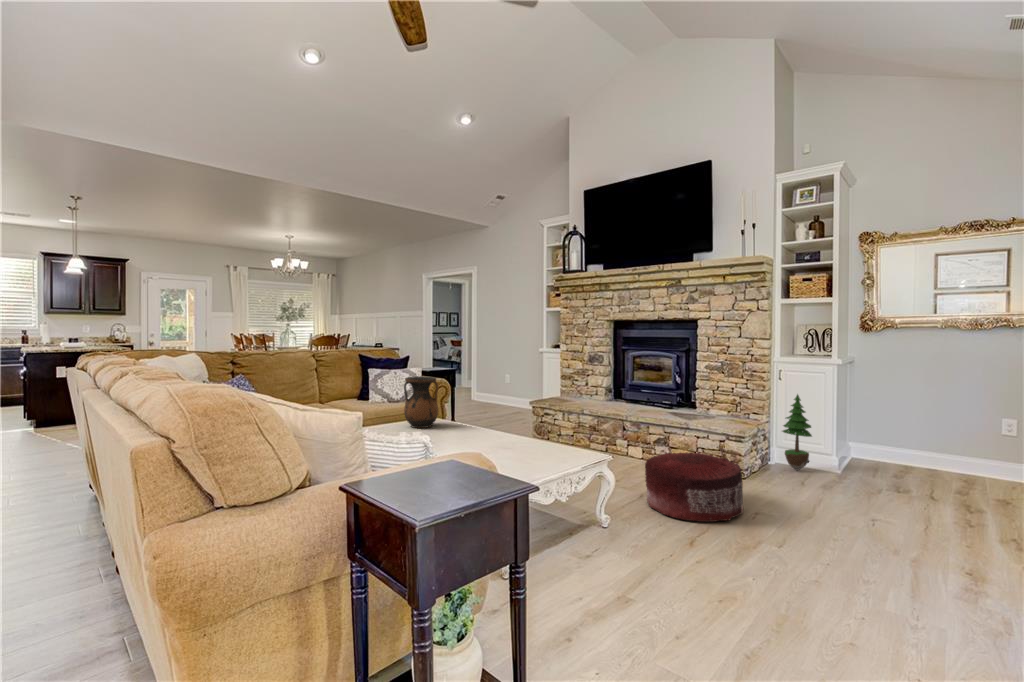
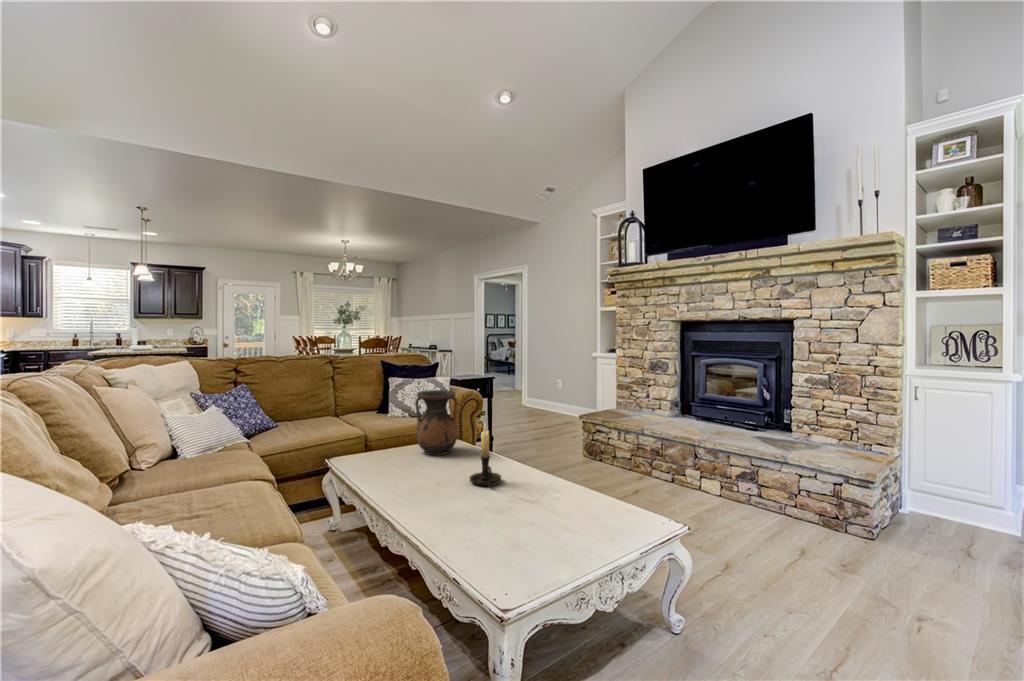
potted tree: present [782,394,812,470] -> none [921,421,974,527]
candle holder: none [456,397,480,445] -> present [470,424,501,487]
pouf: present [645,452,743,522] -> none [731,502,892,626]

